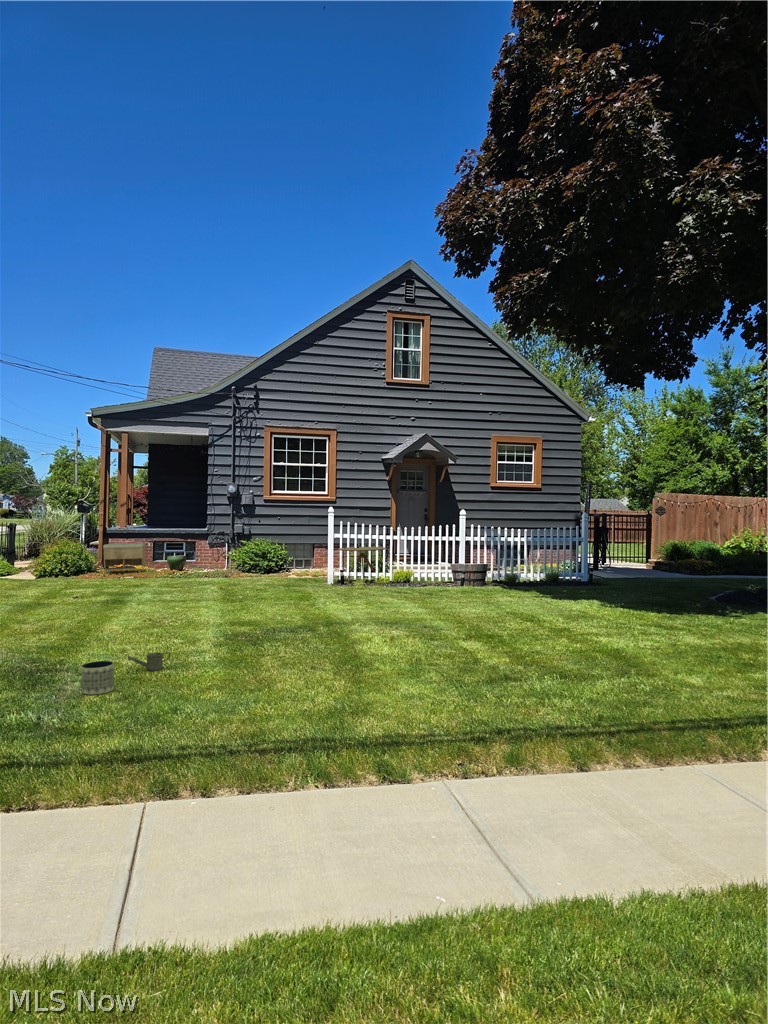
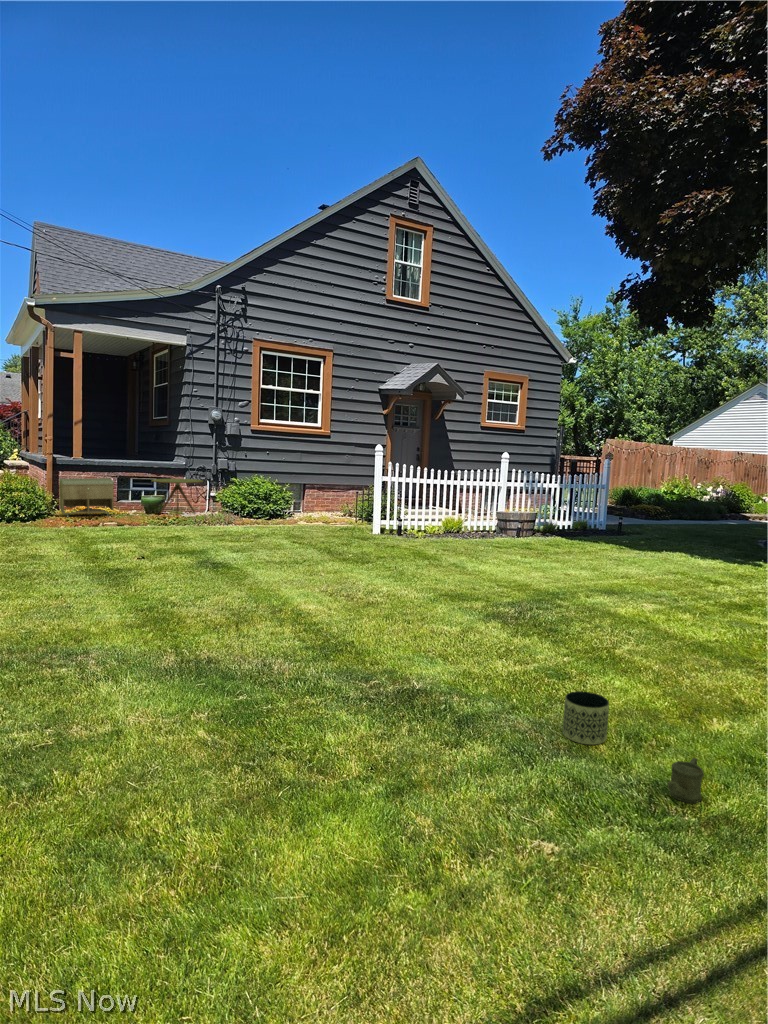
round table: present [338,547,386,582] -> present [152,479,203,515]
watering can: present [128,652,170,671] -> present [668,758,704,803]

